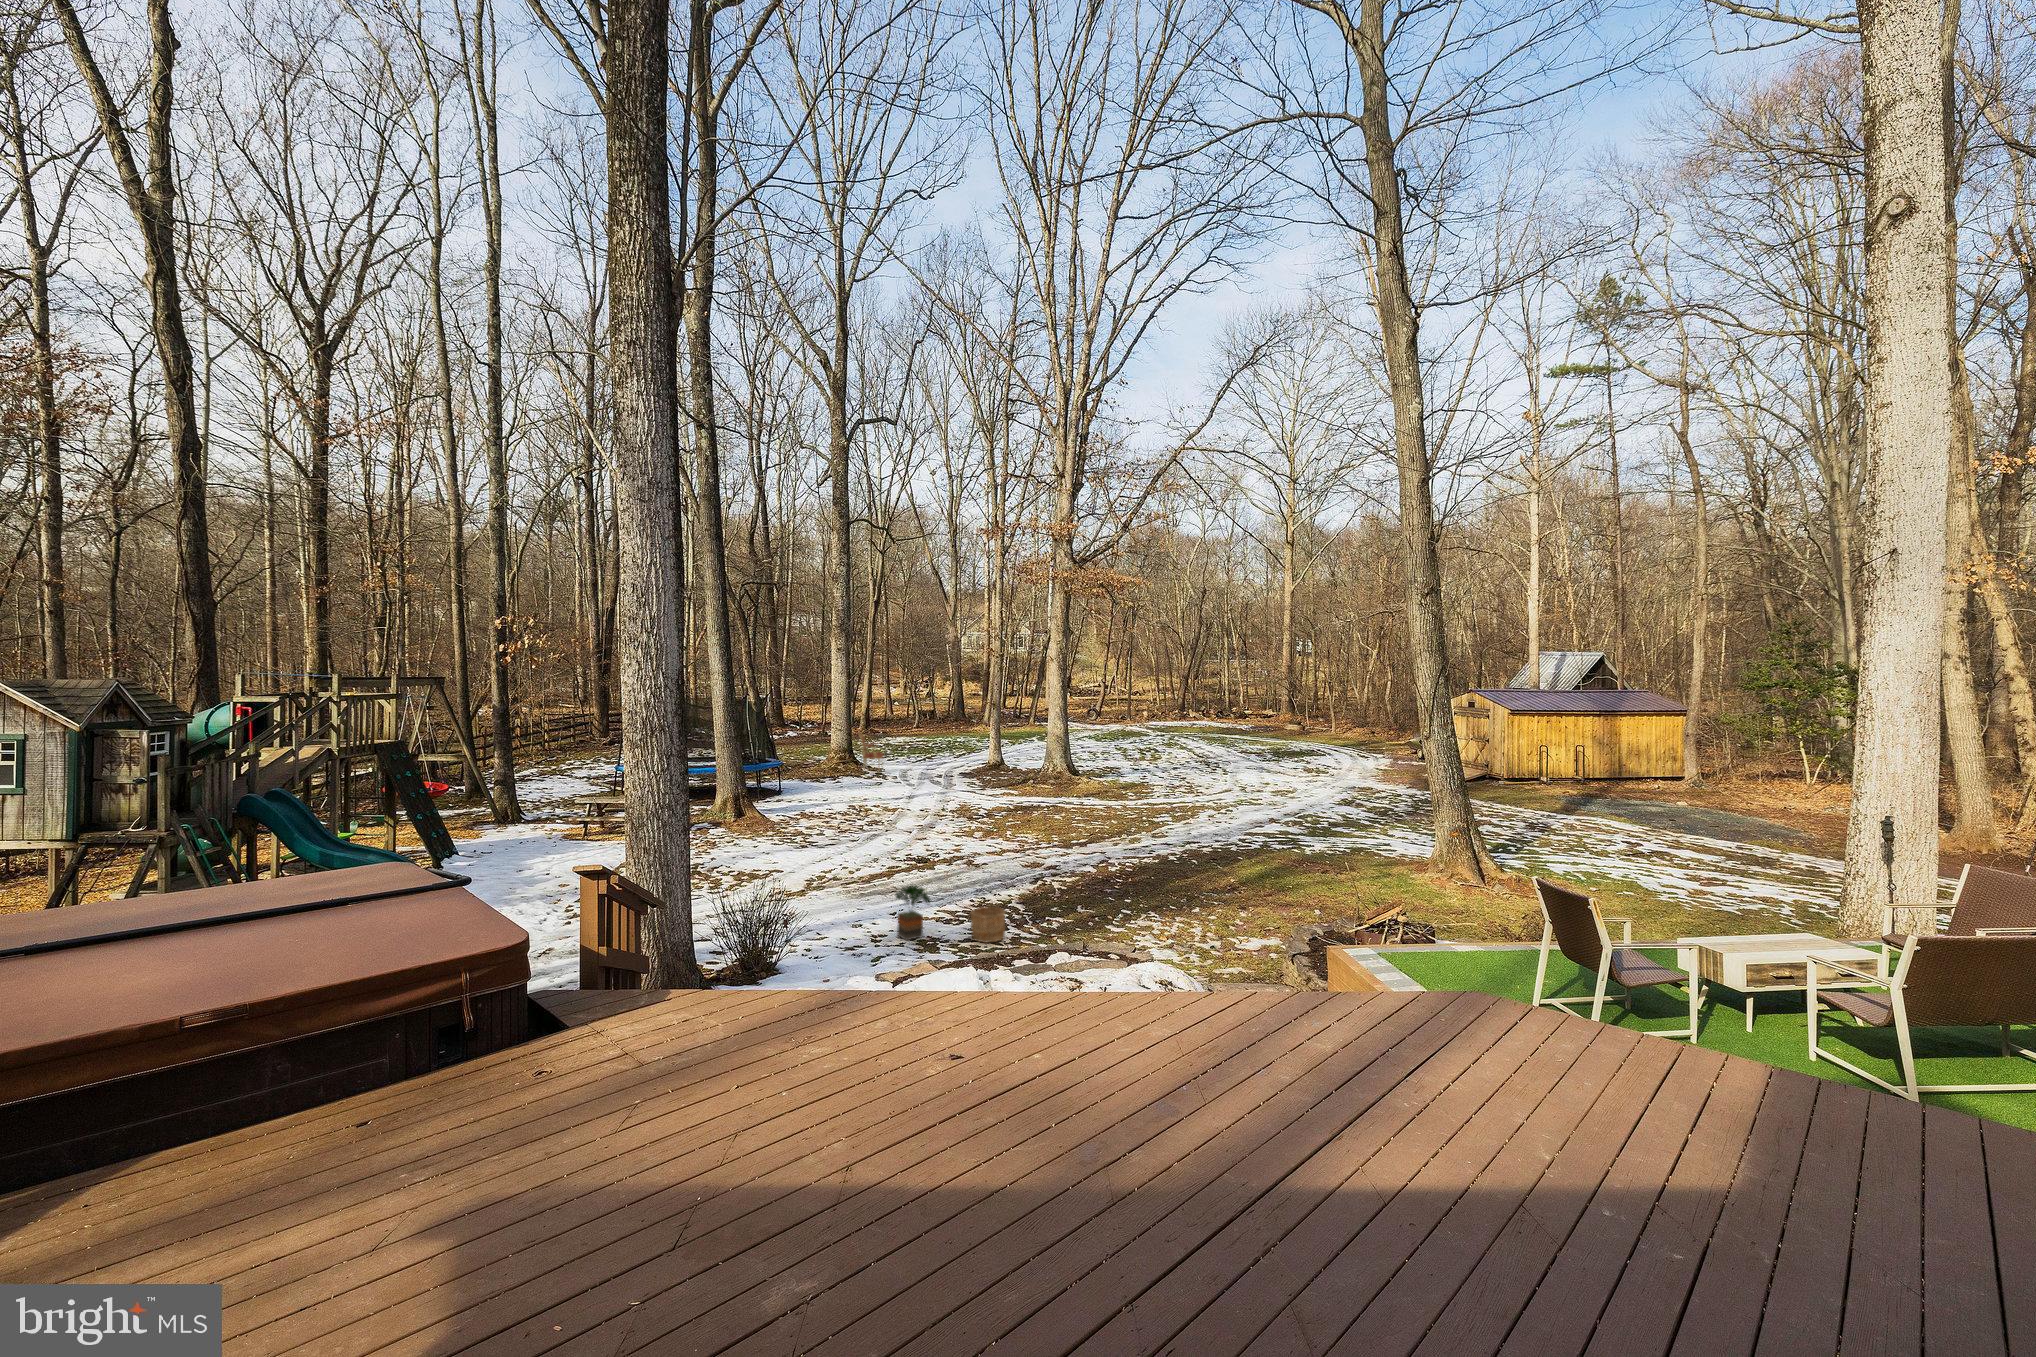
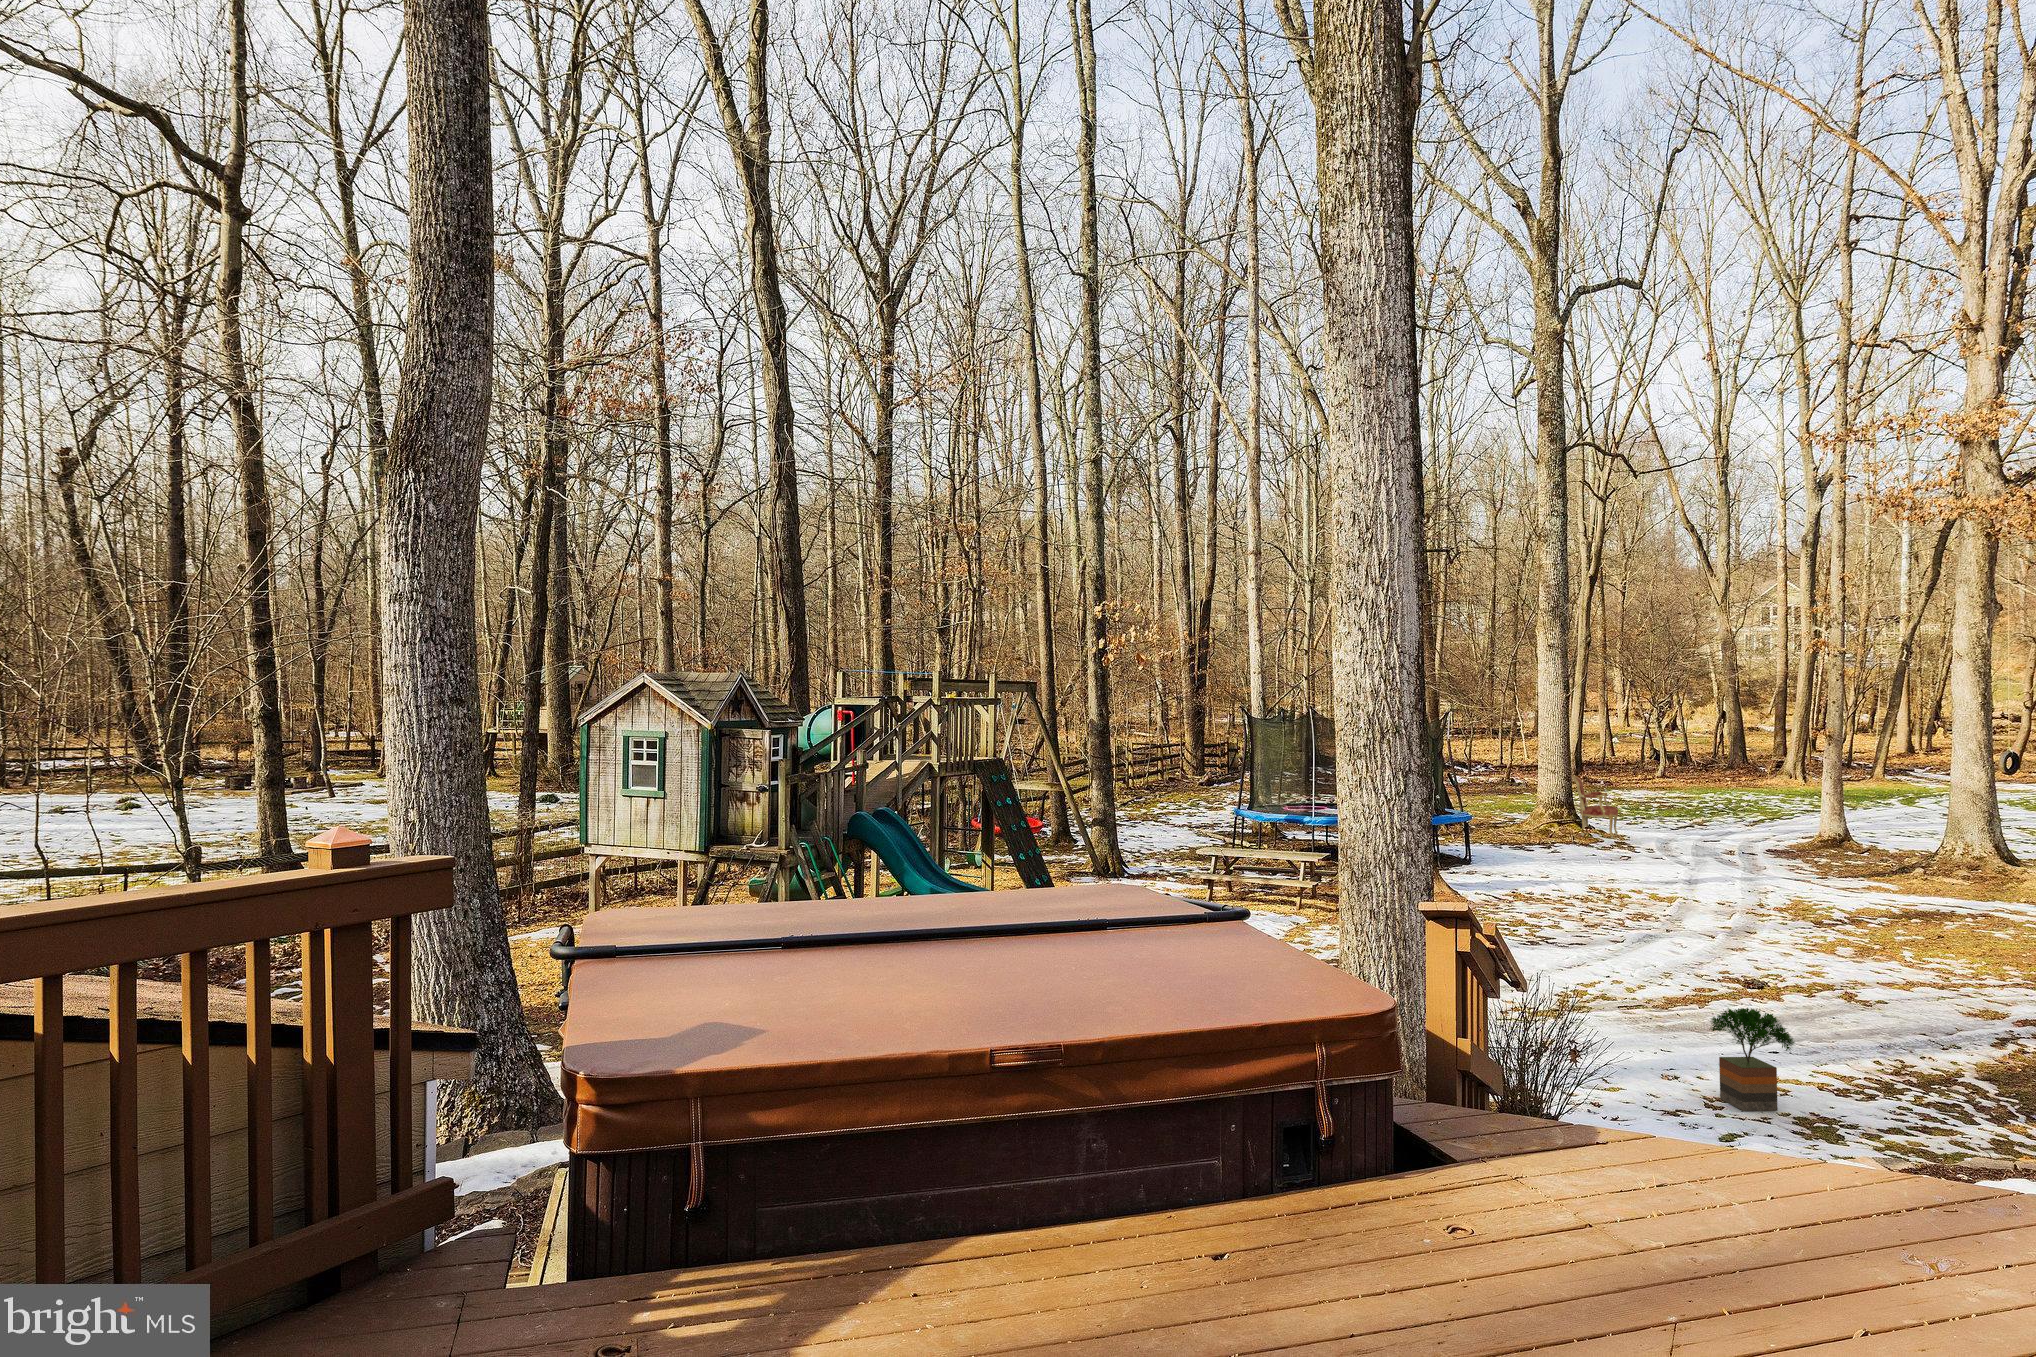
wooden bucket: present [971,907,1005,942] -> none [1890,1071,1984,1148]

